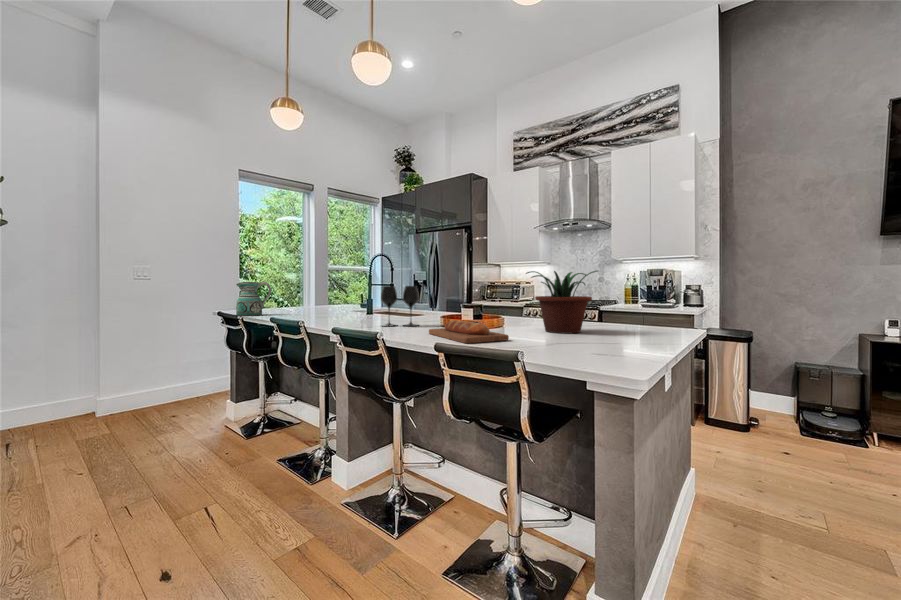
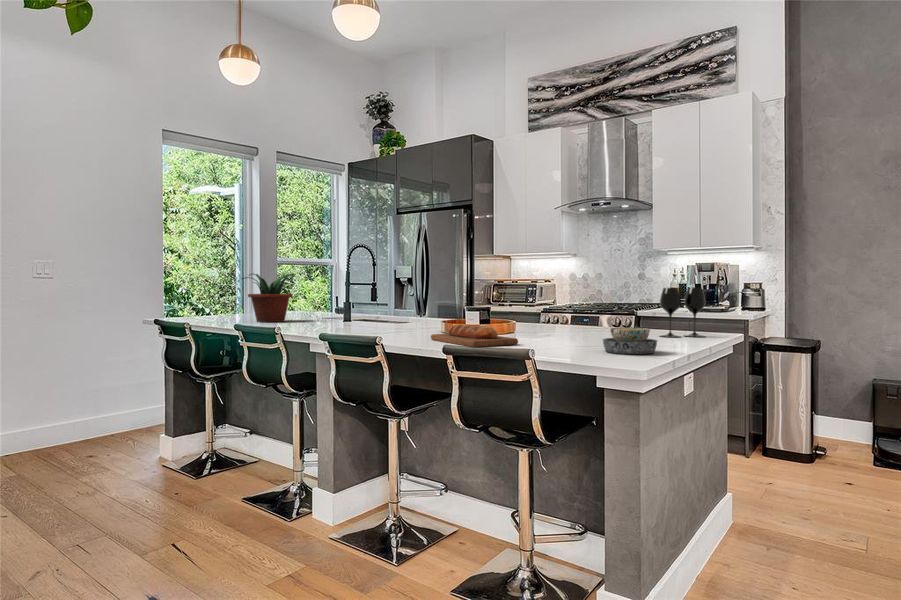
potted plant: present [526,271,598,333] -> present [243,274,295,322]
ceramic pitcher: present [236,282,271,316] -> none [180,281,222,323]
wine glass: present [381,286,419,327] -> present [660,288,706,337]
bowl: none [595,326,655,356] -> present [603,327,657,355]

